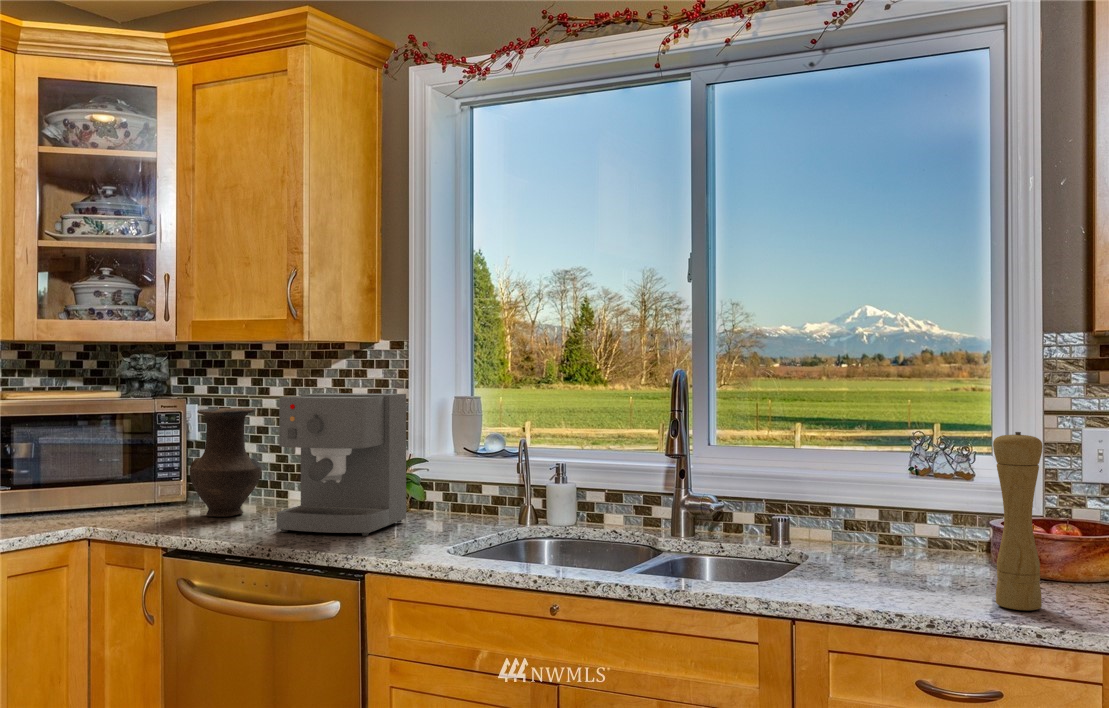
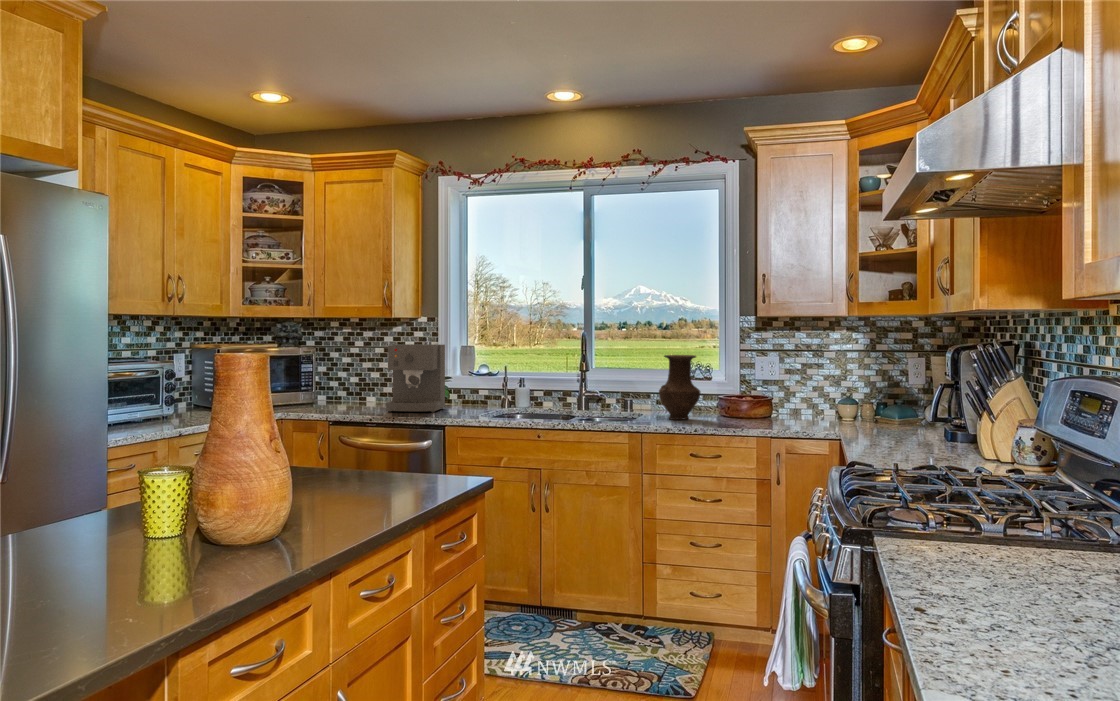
vase: present [190,408,262,516] -> present [659,355,700,420]
pepper mill: present [993,432,1043,610] -> none [718,356,736,424]

